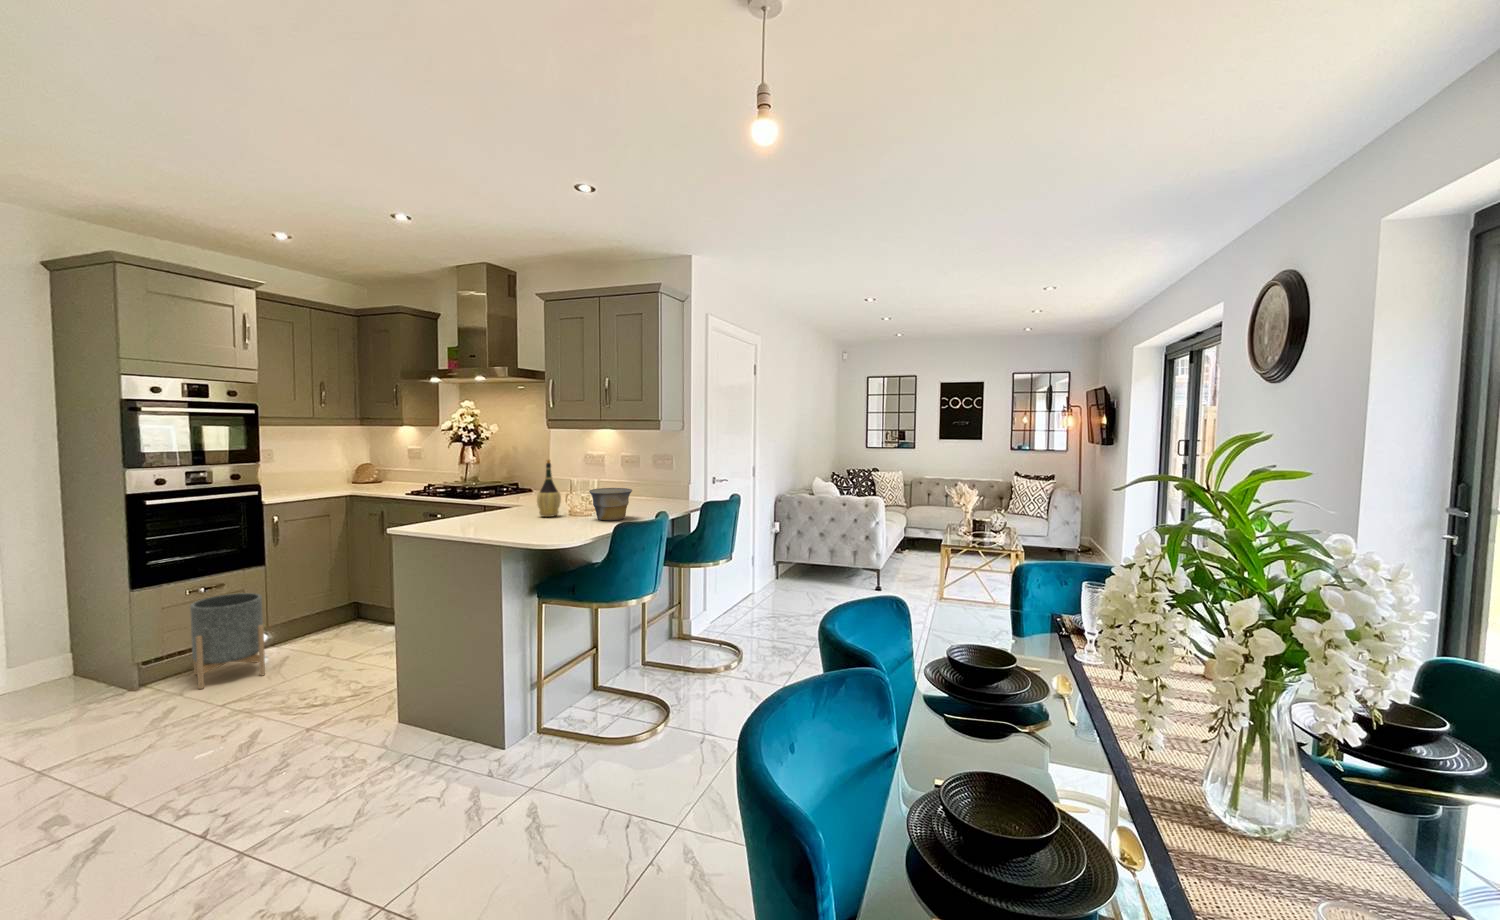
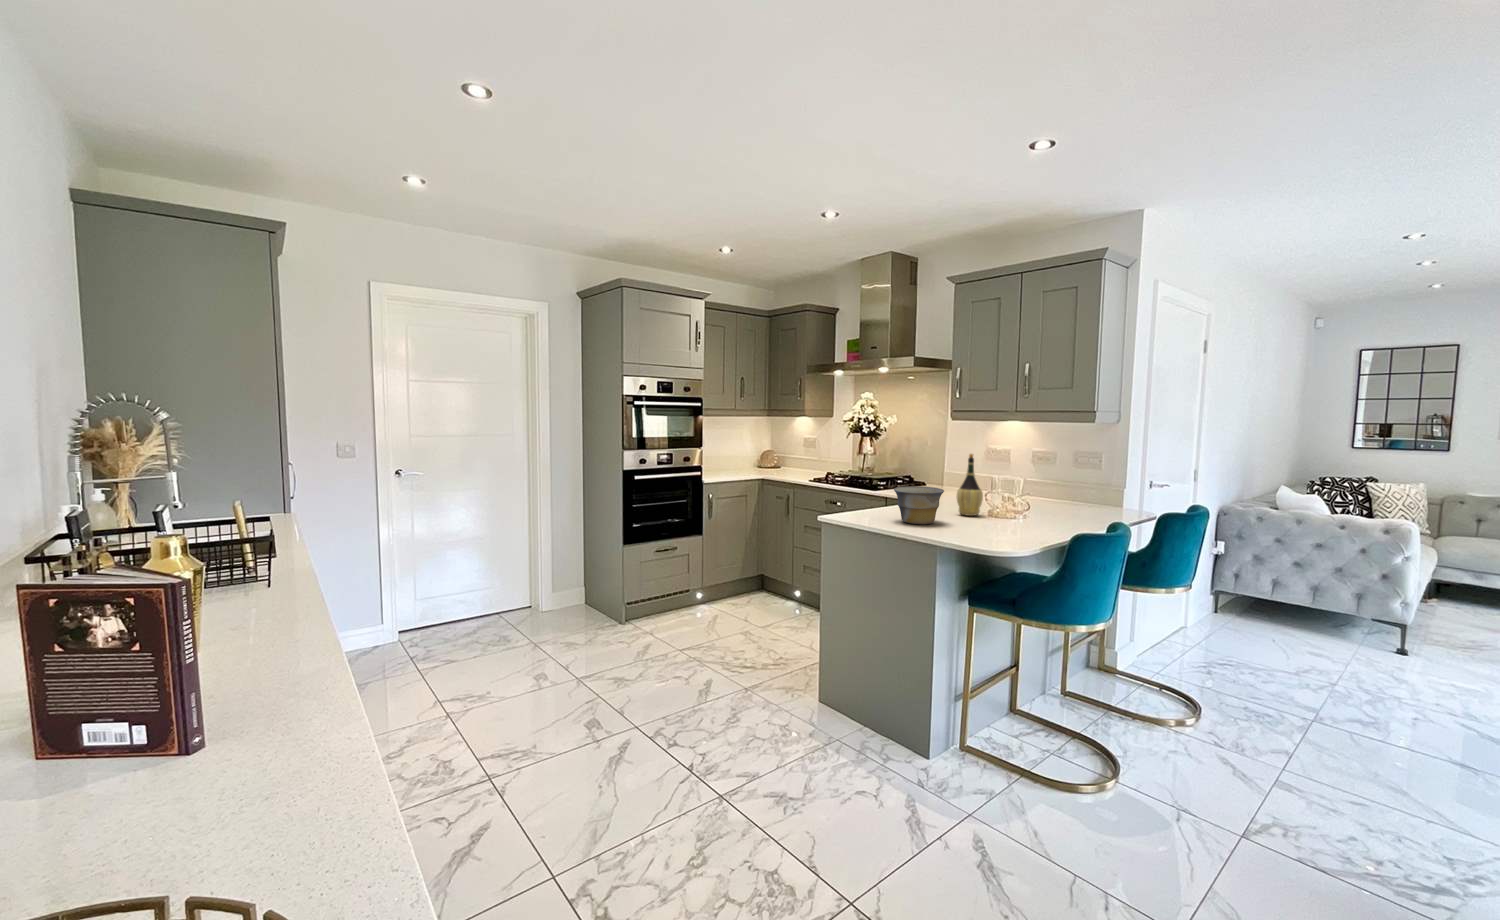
bowl: present [589,488,632,521] -> present [894,486,944,524]
planter: present [190,593,265,689] -> none [658,557,706,633]

